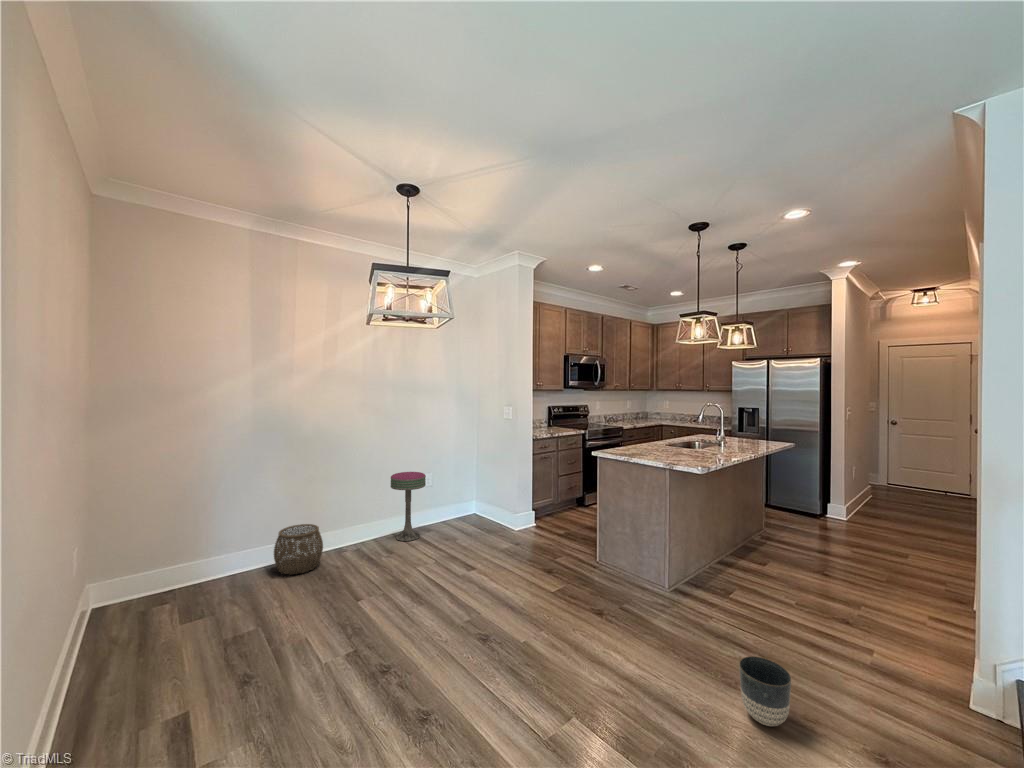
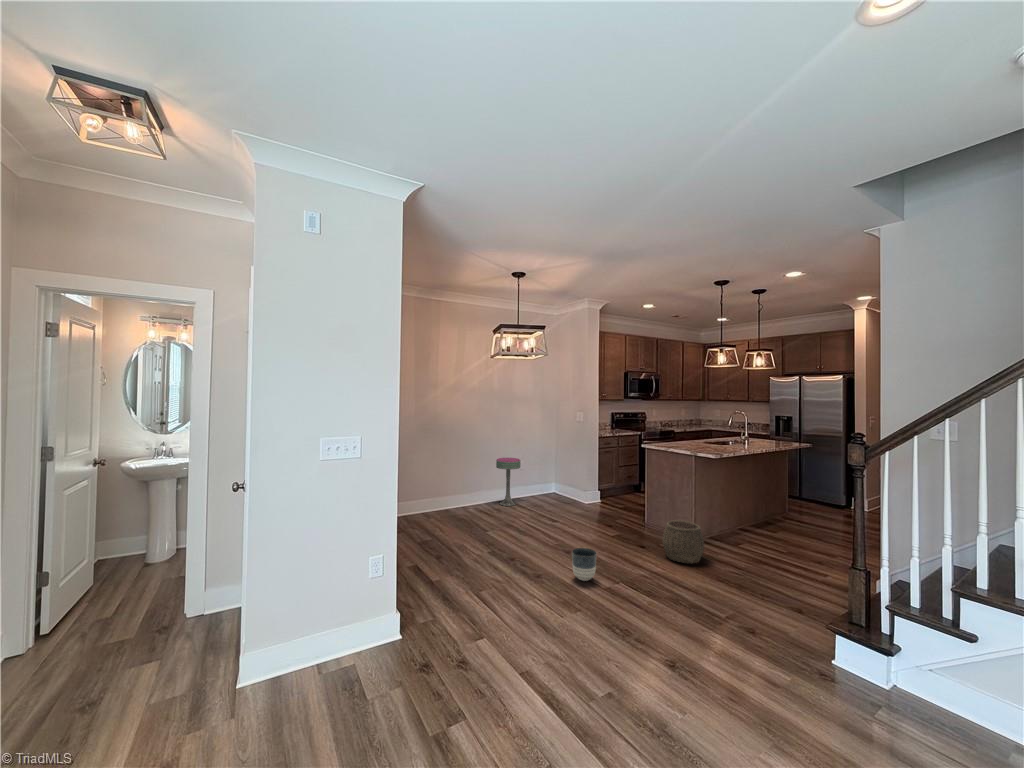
woven basket: present [274,524,323,575] -> present [663,520,704,563]
planter: present [739,656,791,726] -> present [572,548,597,581]

